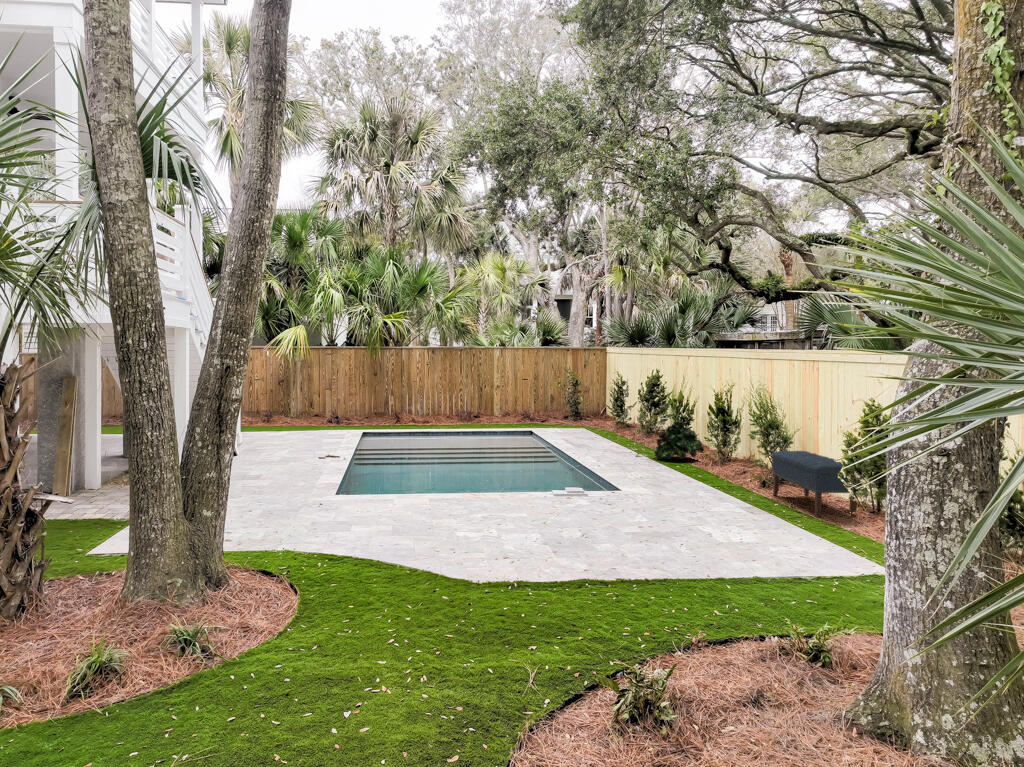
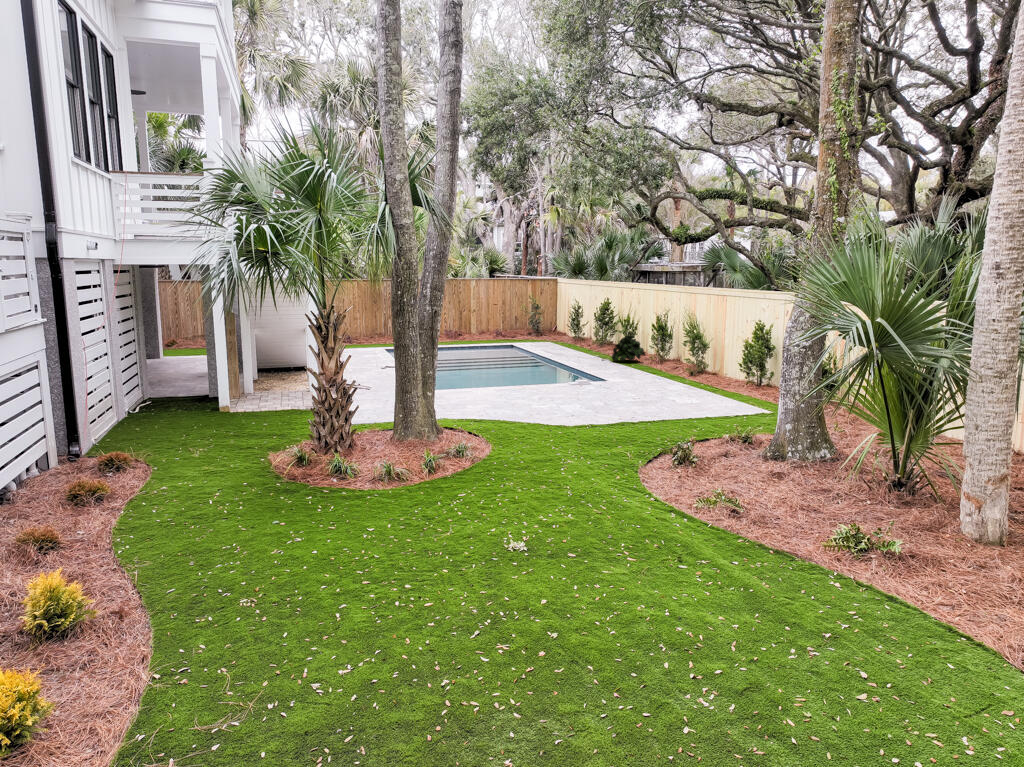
bench: present [772,451,857,517] -> none [697,352,753,391]

